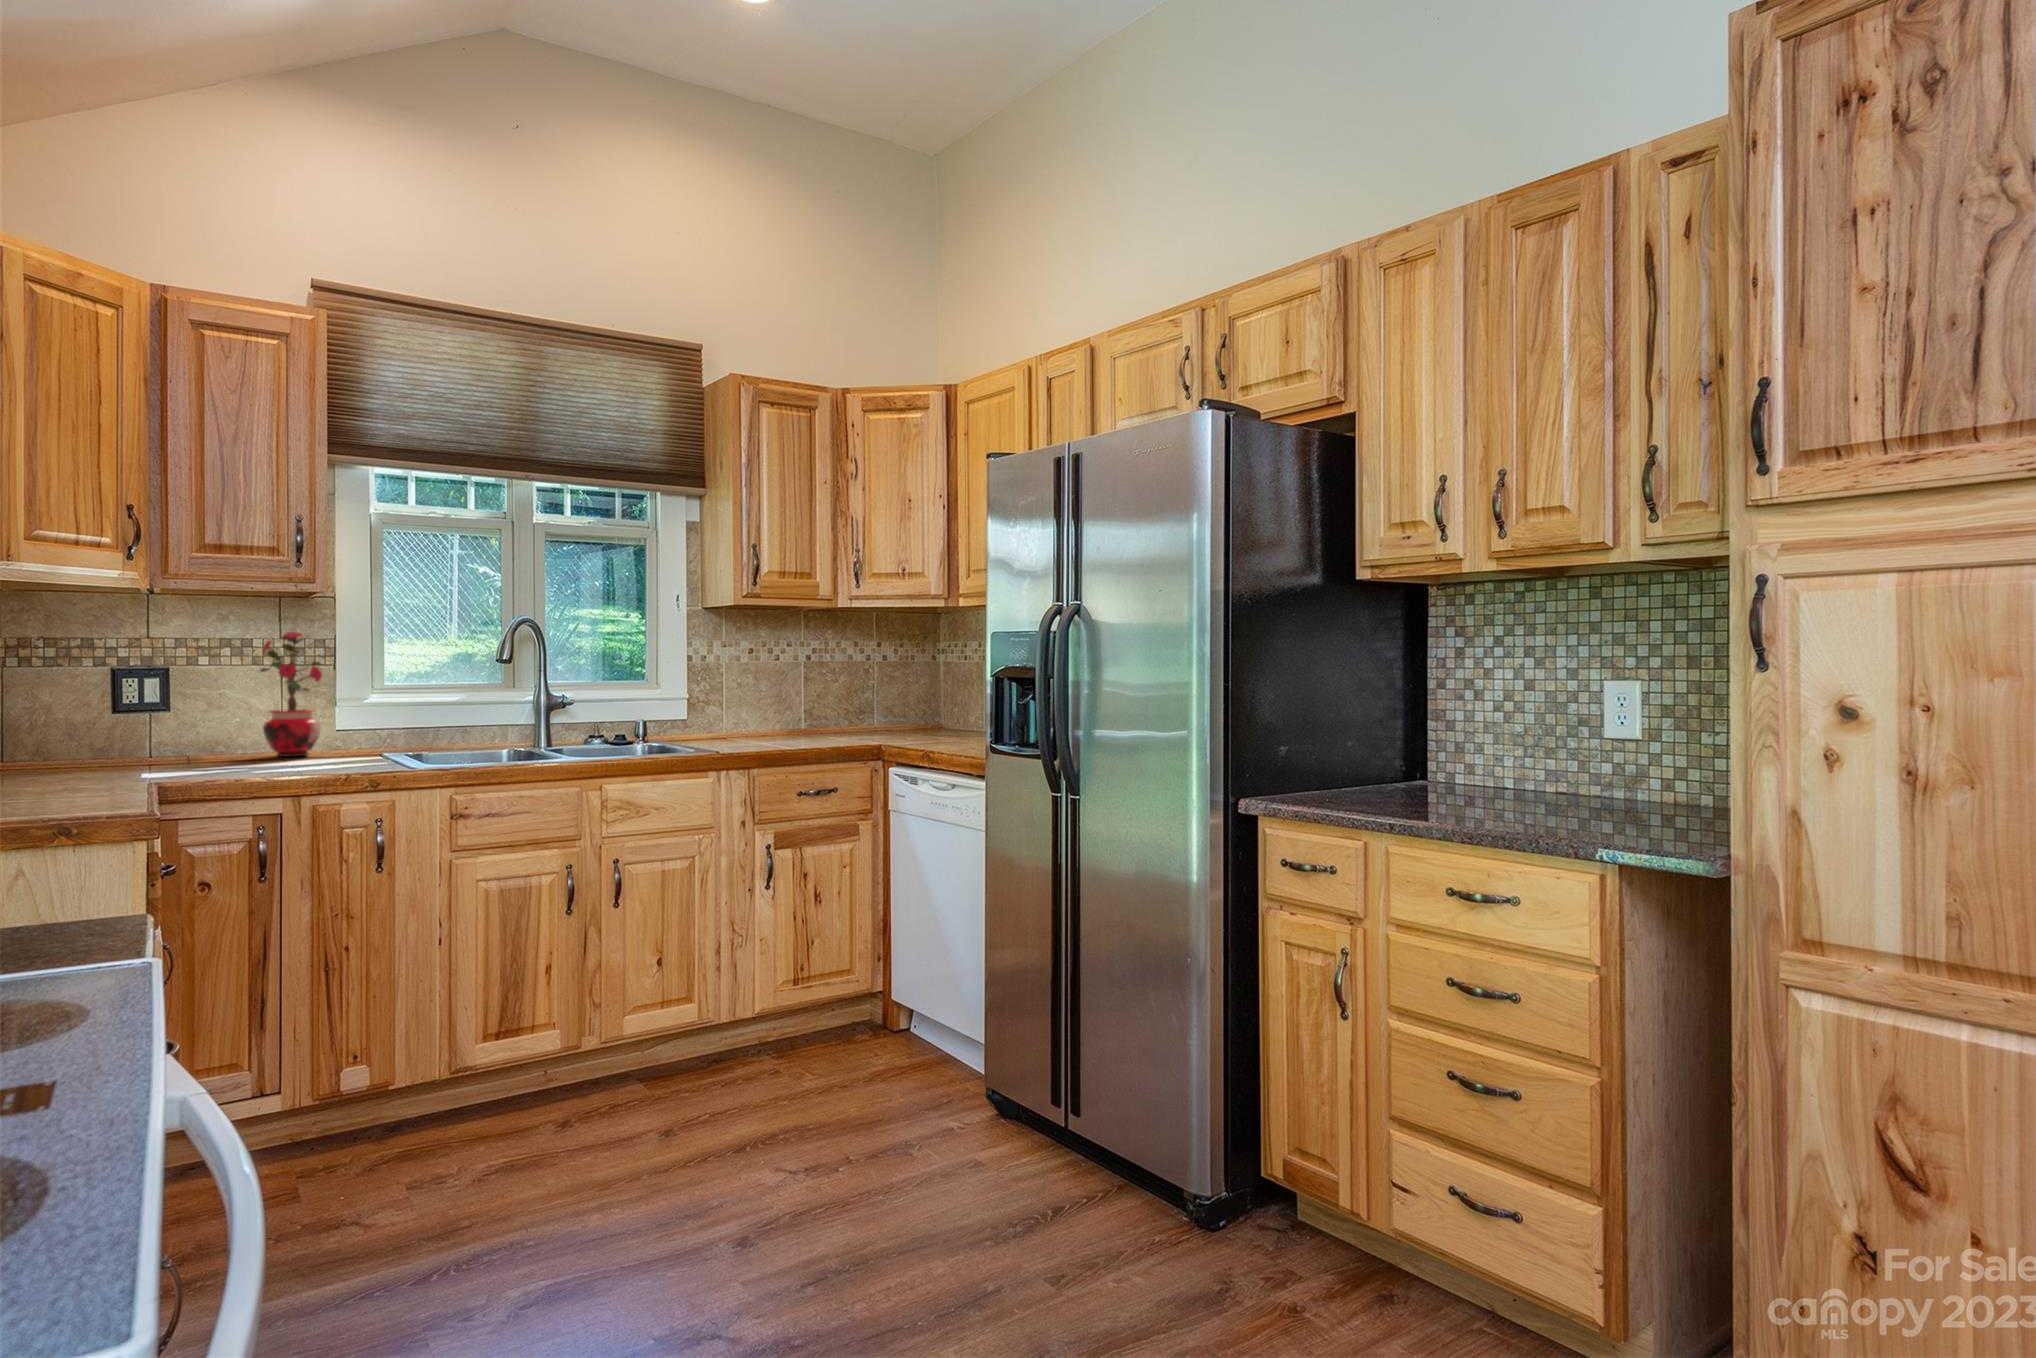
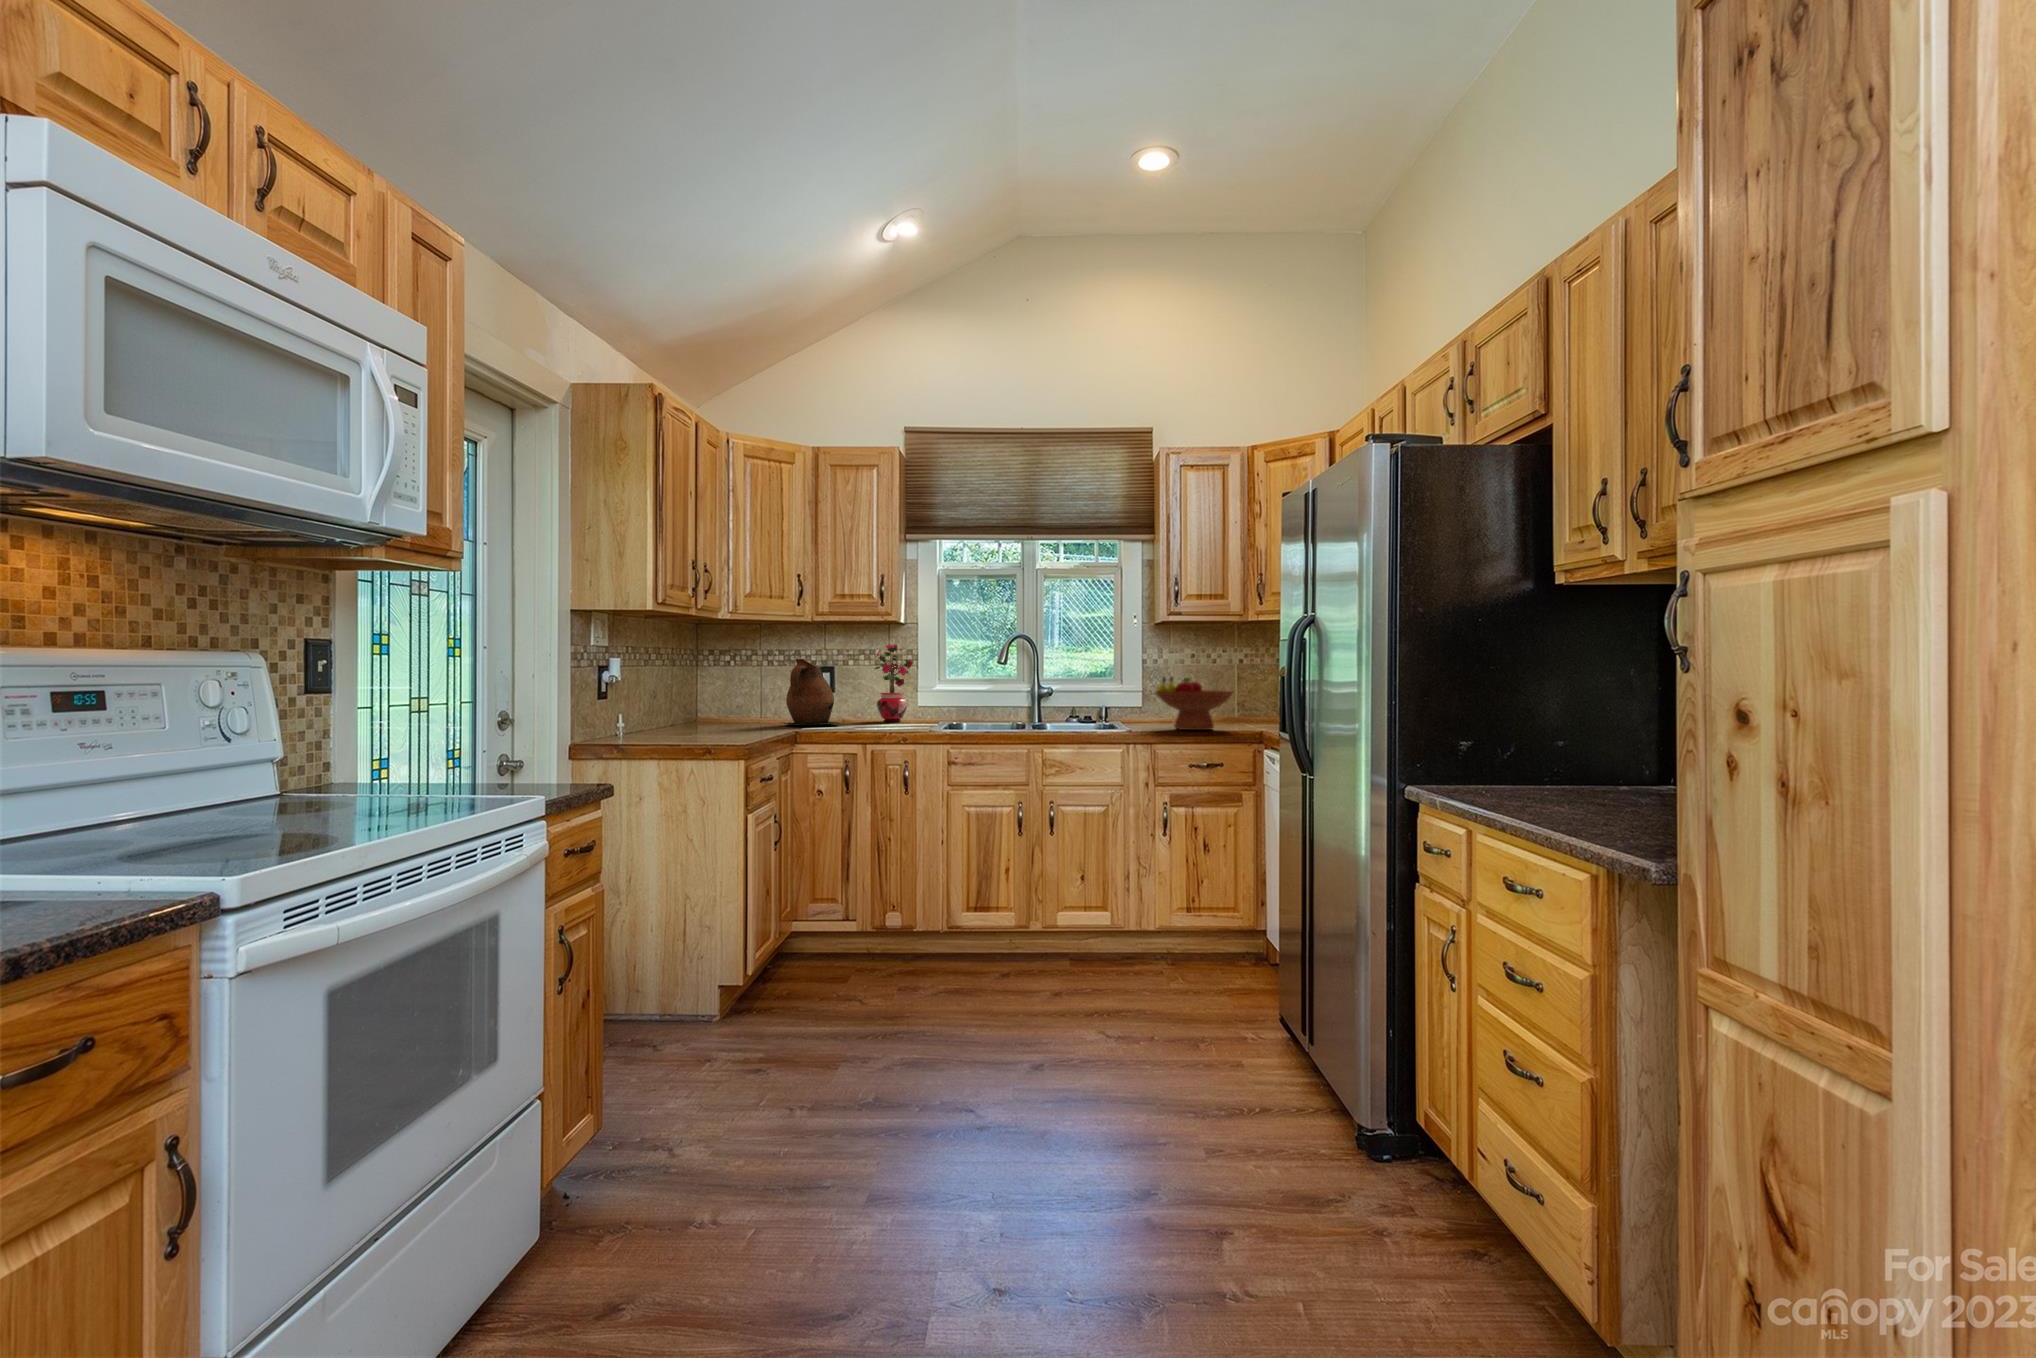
ceramic pitcher: none [81,655,216,772] -> present [784,659,841,725]
fruit bowl: none [735,678,841,748] -> present [1155,677,1234,730]

